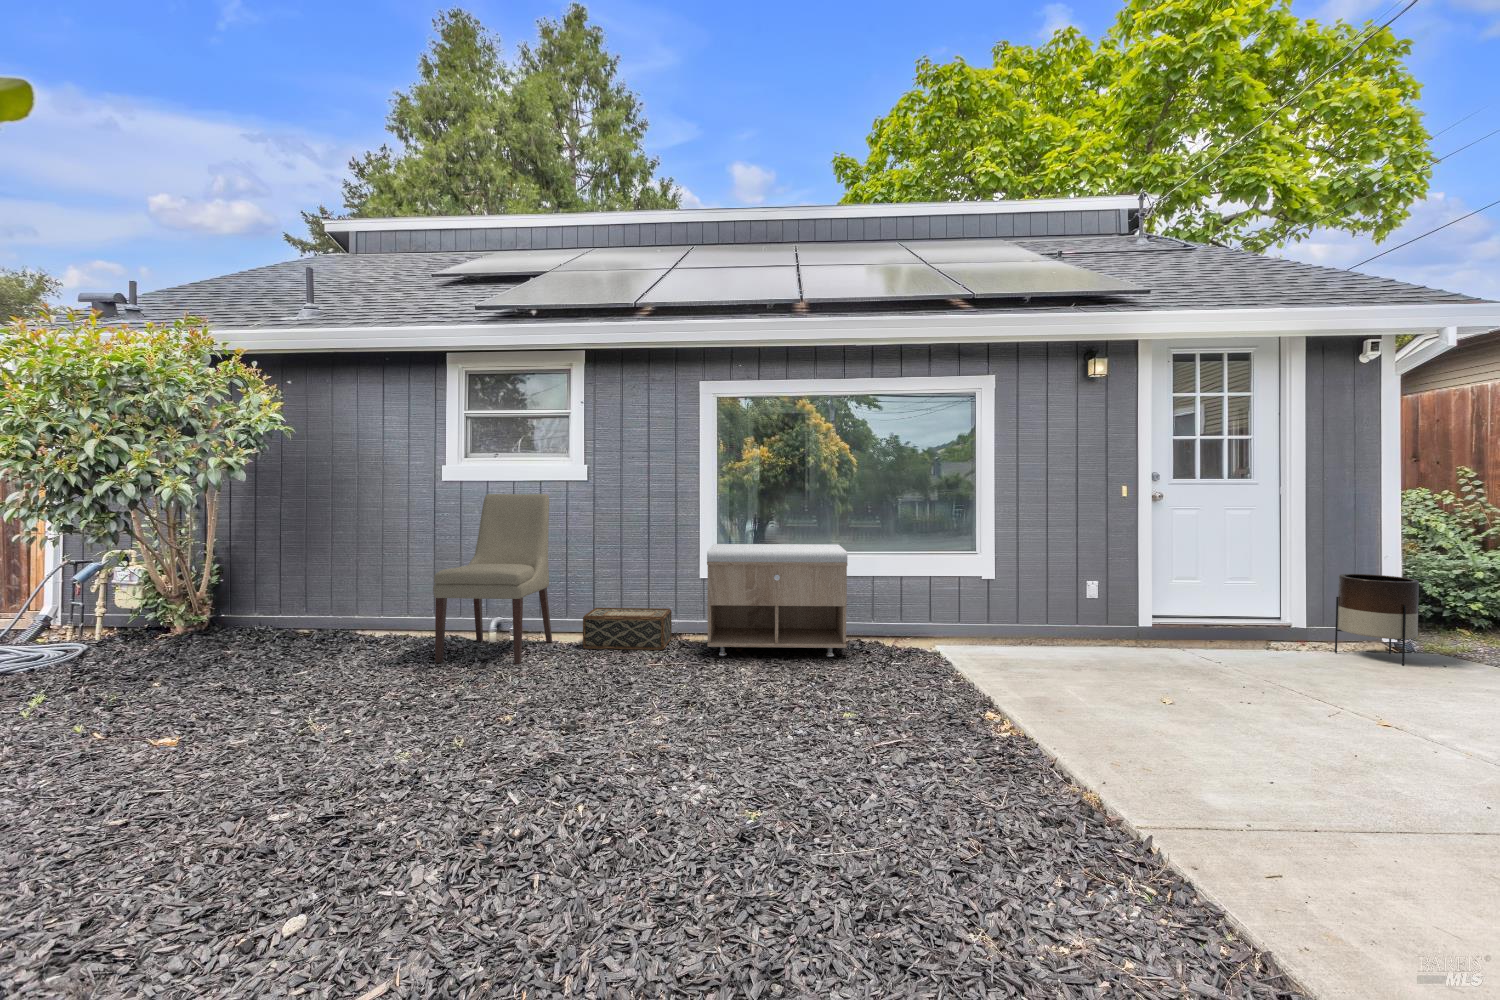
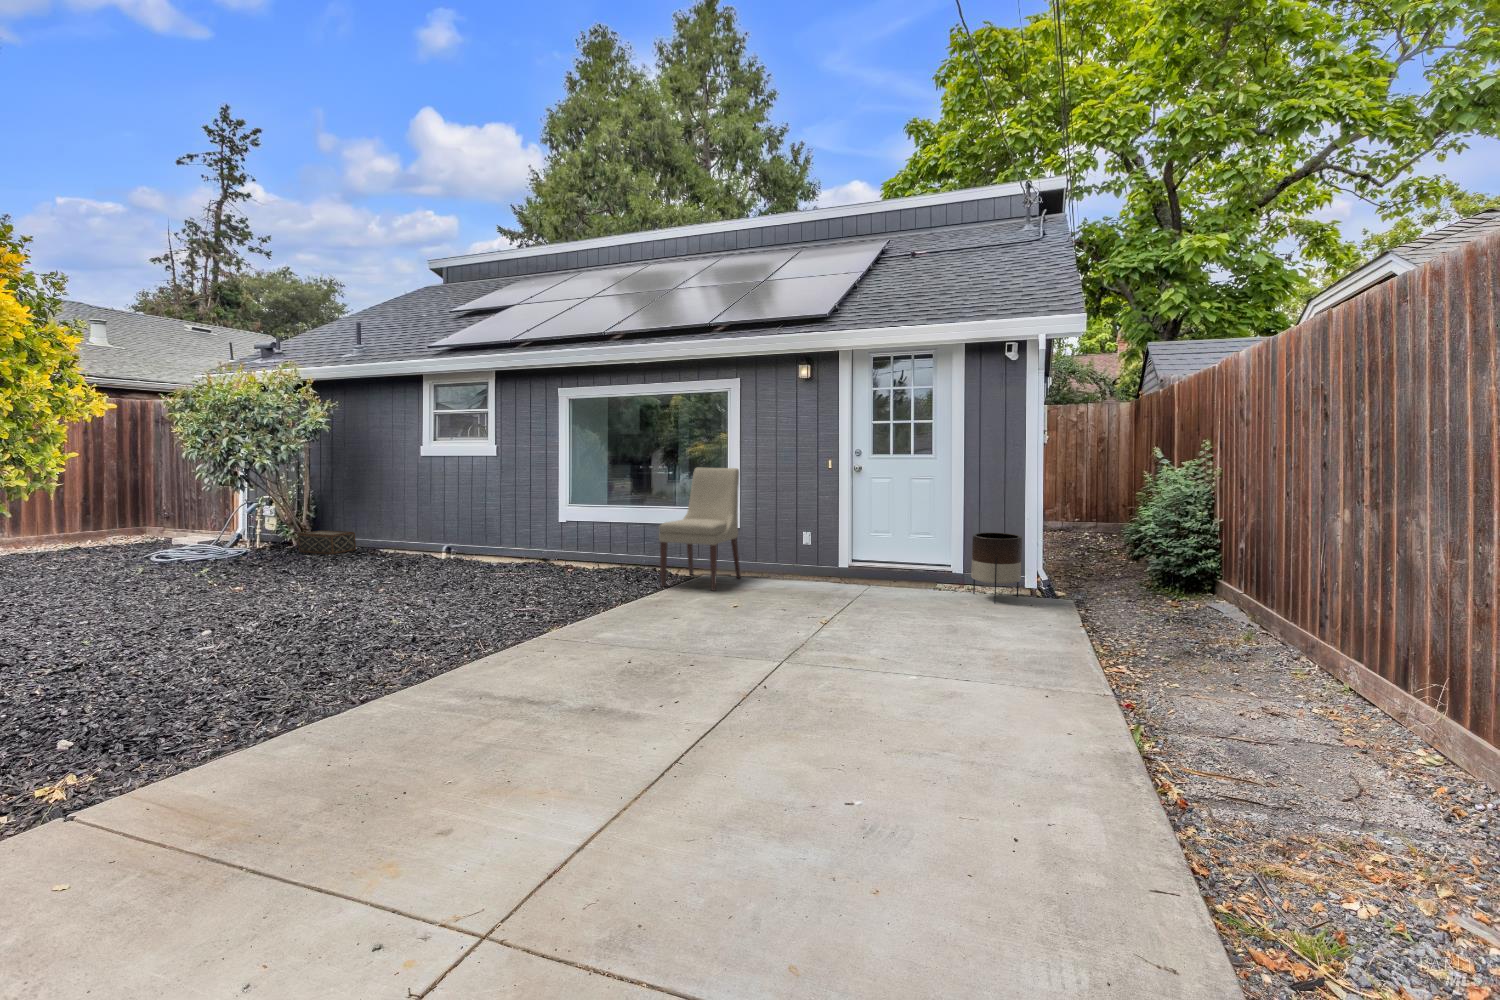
chair: present [433,494,552,664] -> present [659,468,741,591]
storage bench: present [707,544,848,657] -> none [532,499,639,576]
woven basket: present [583,608,672,650] -> present [298,530,356,554]

